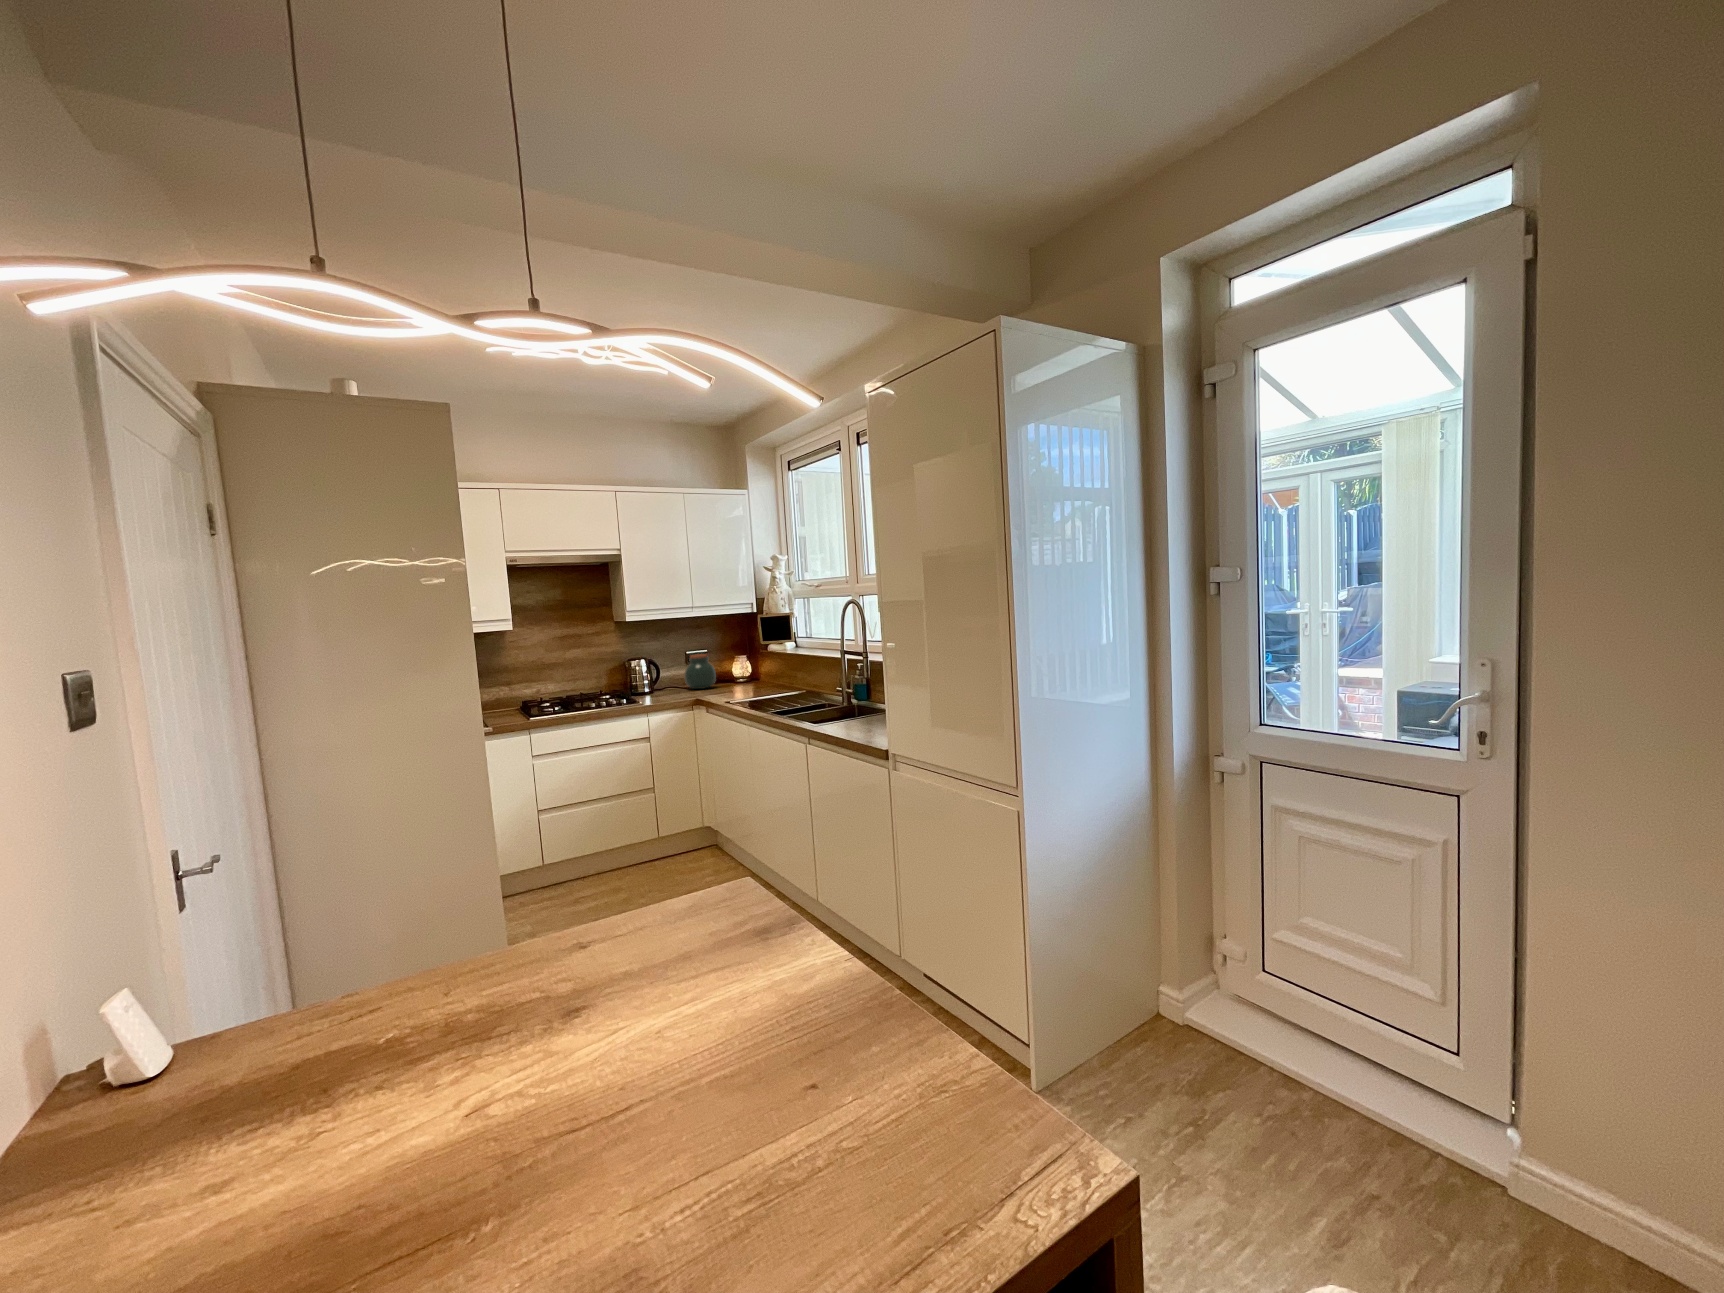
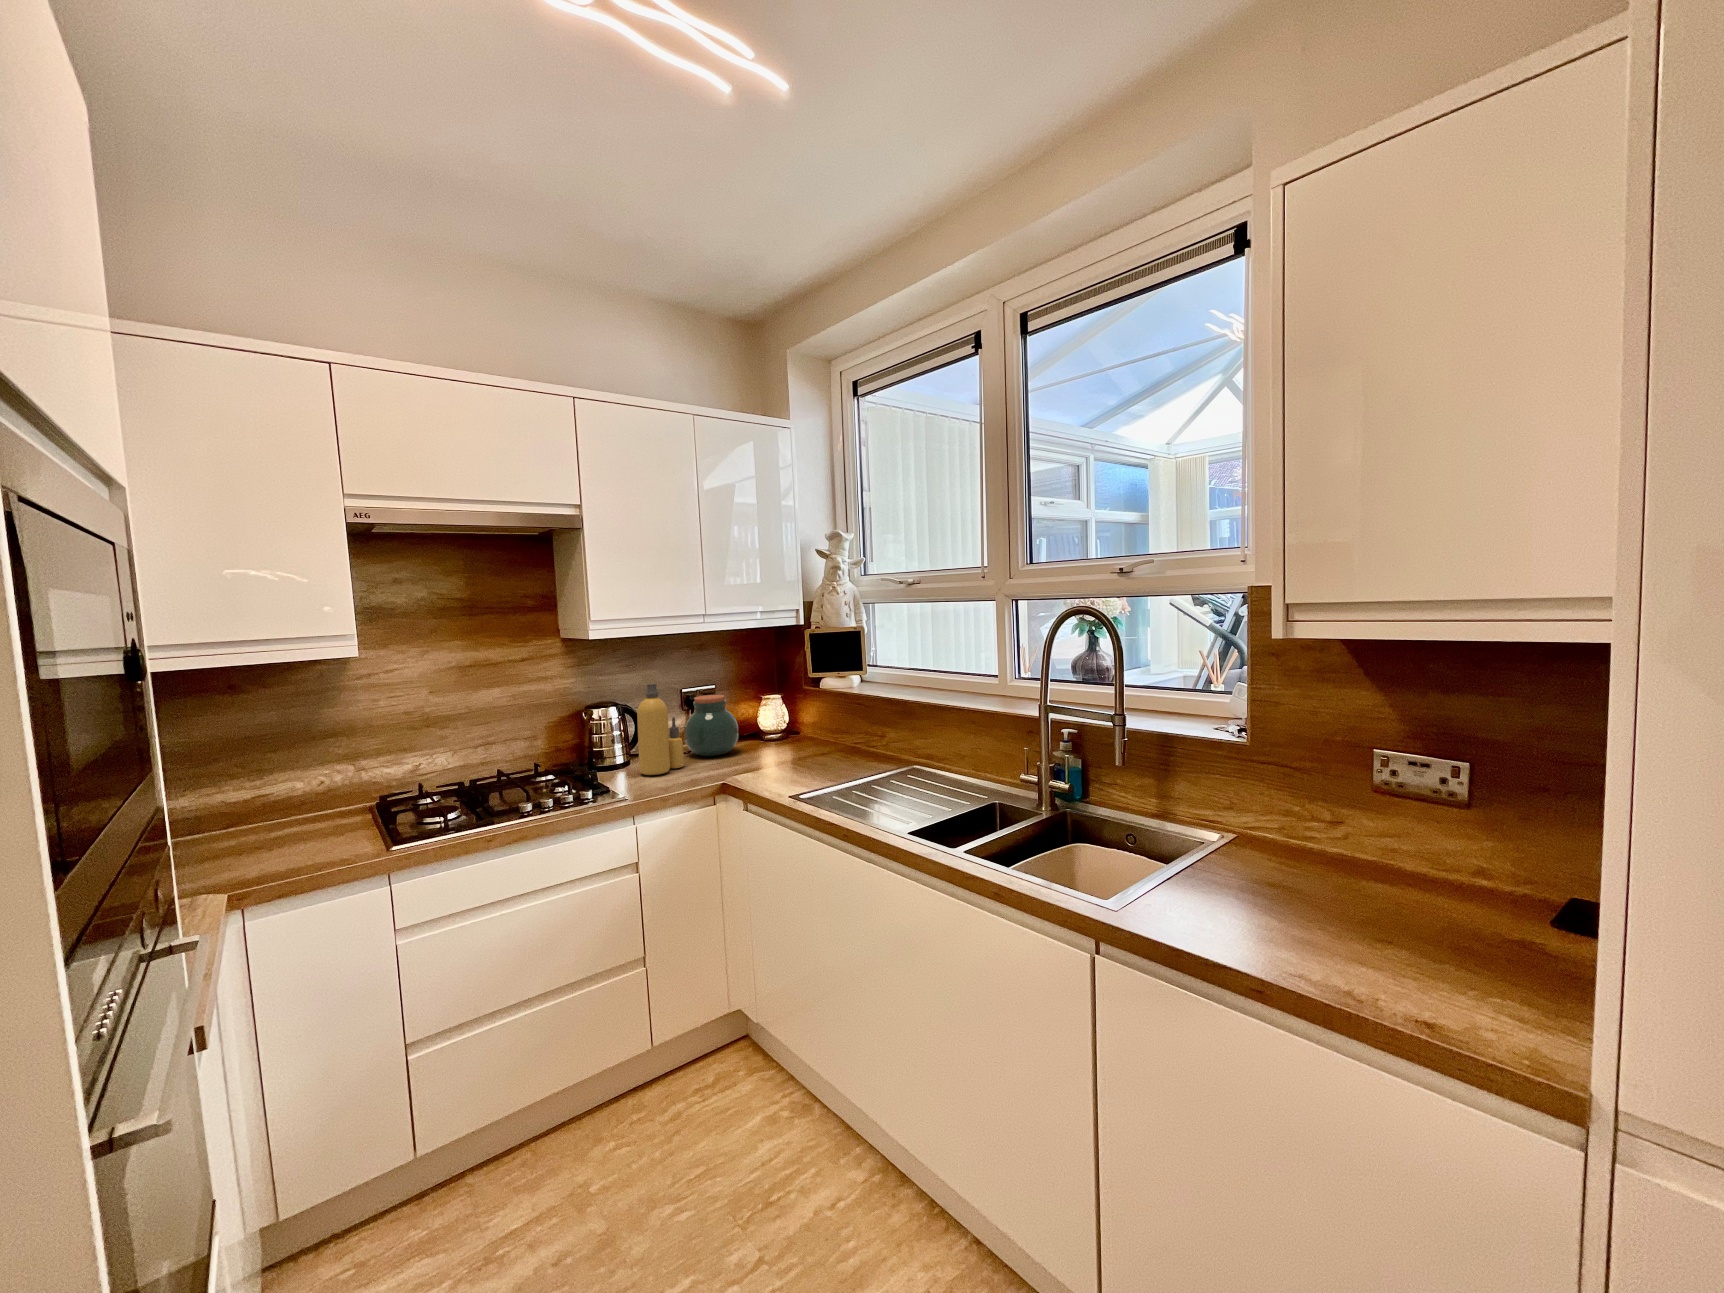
bottle: none [653,646,680,696] -> present [637,683,684,775]

